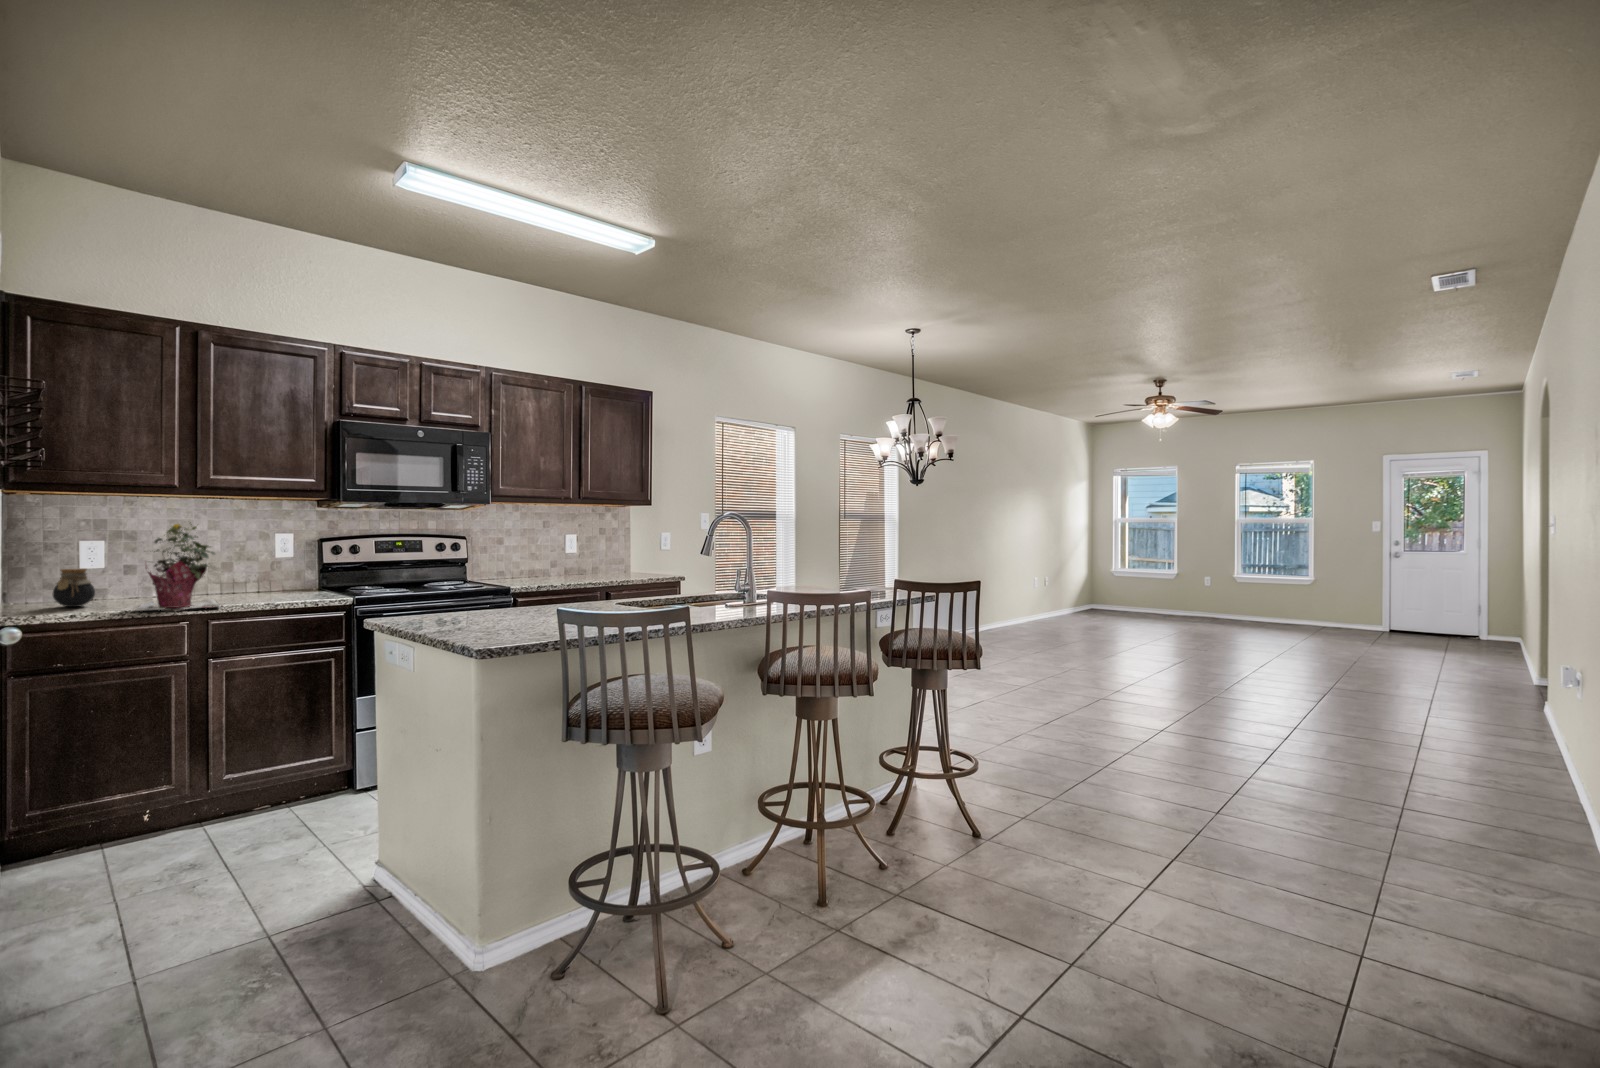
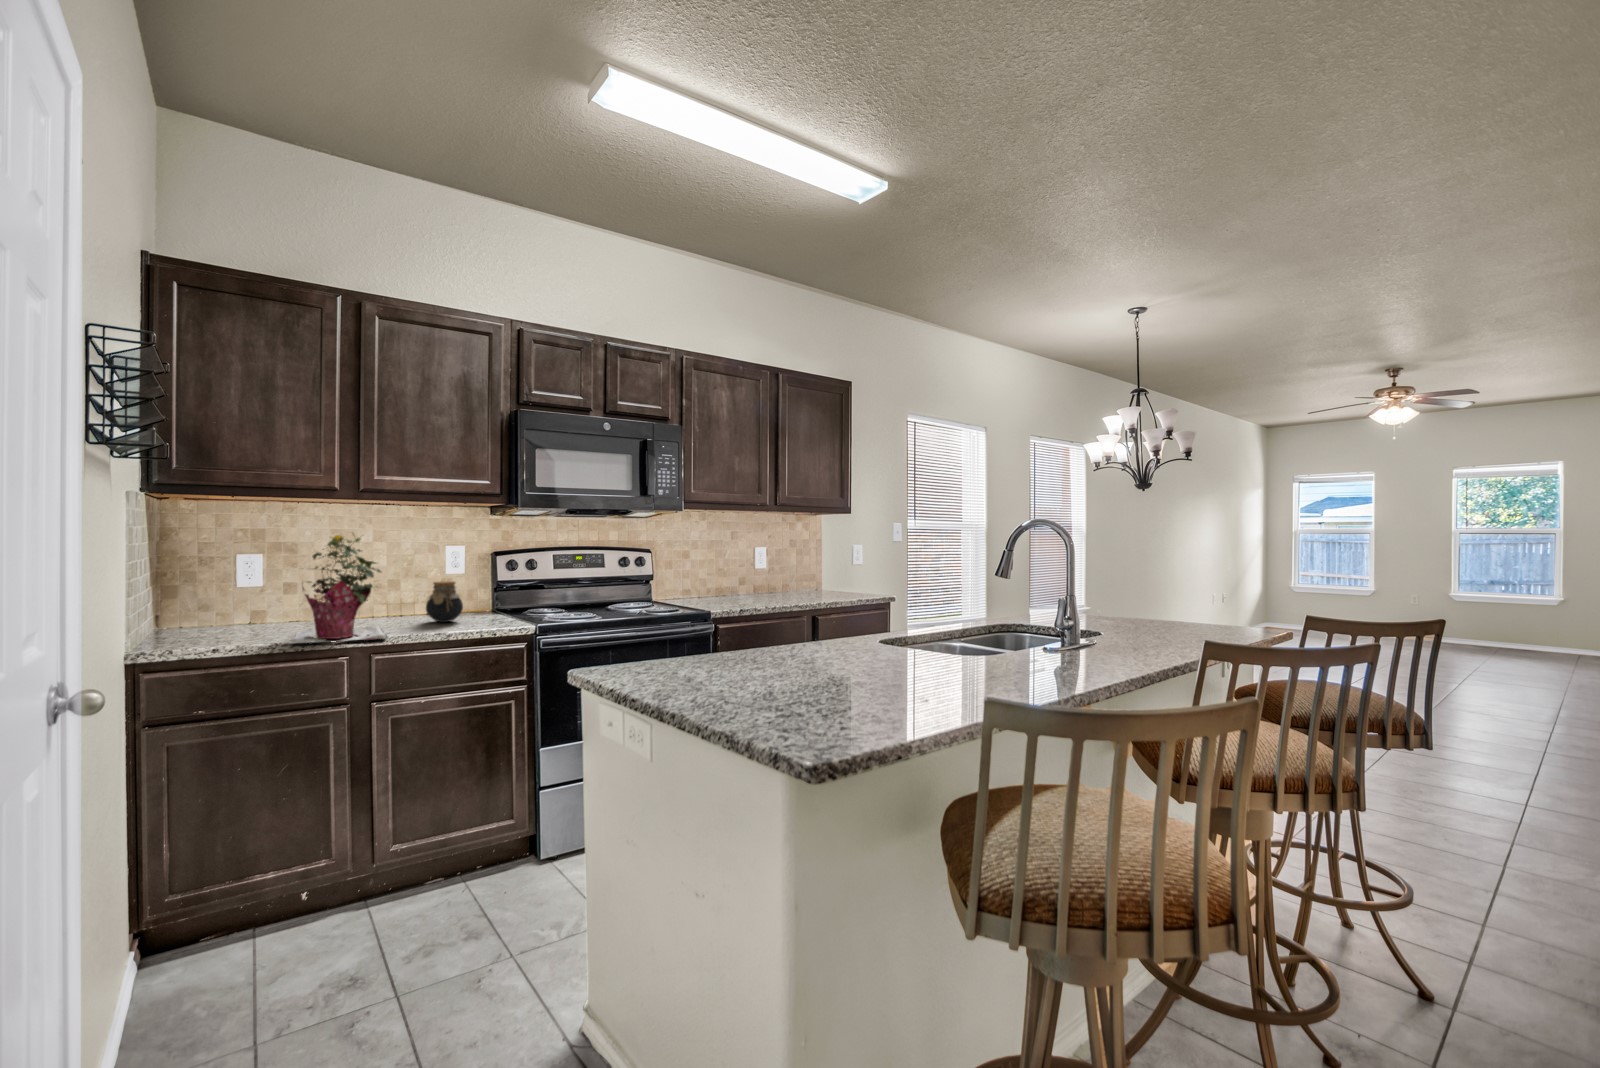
jar: present [53,569,95,607] -> present [426,581,463,622]

